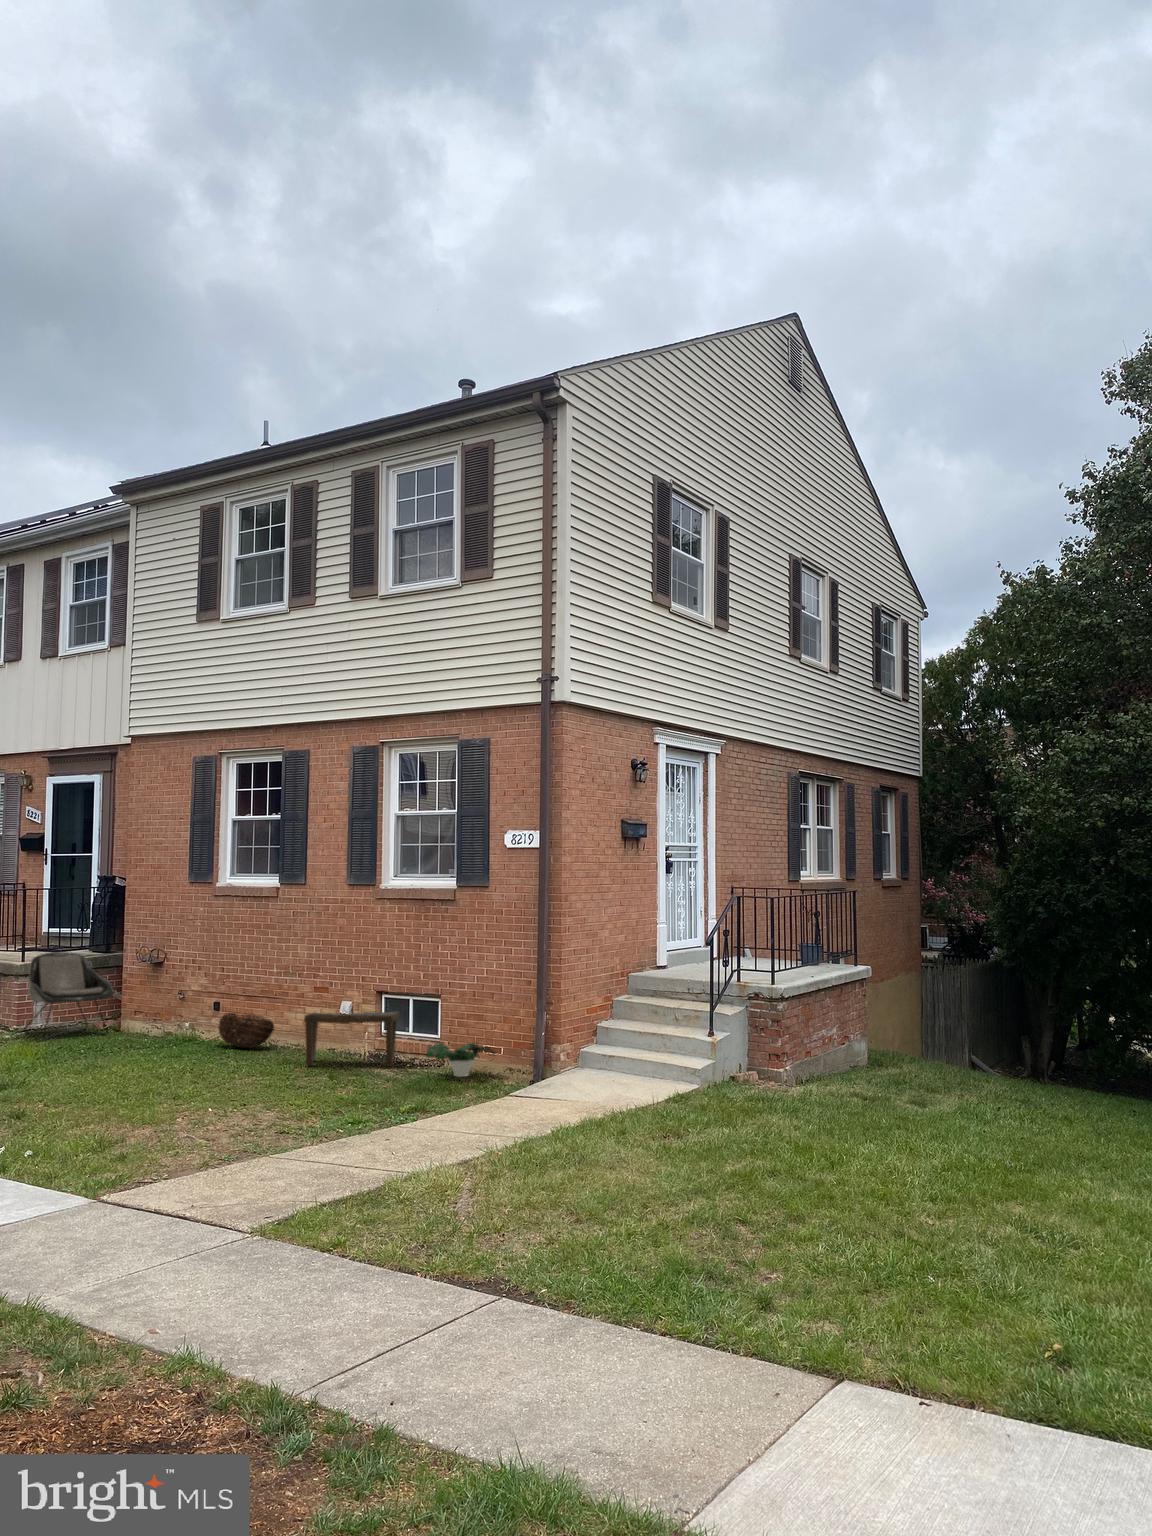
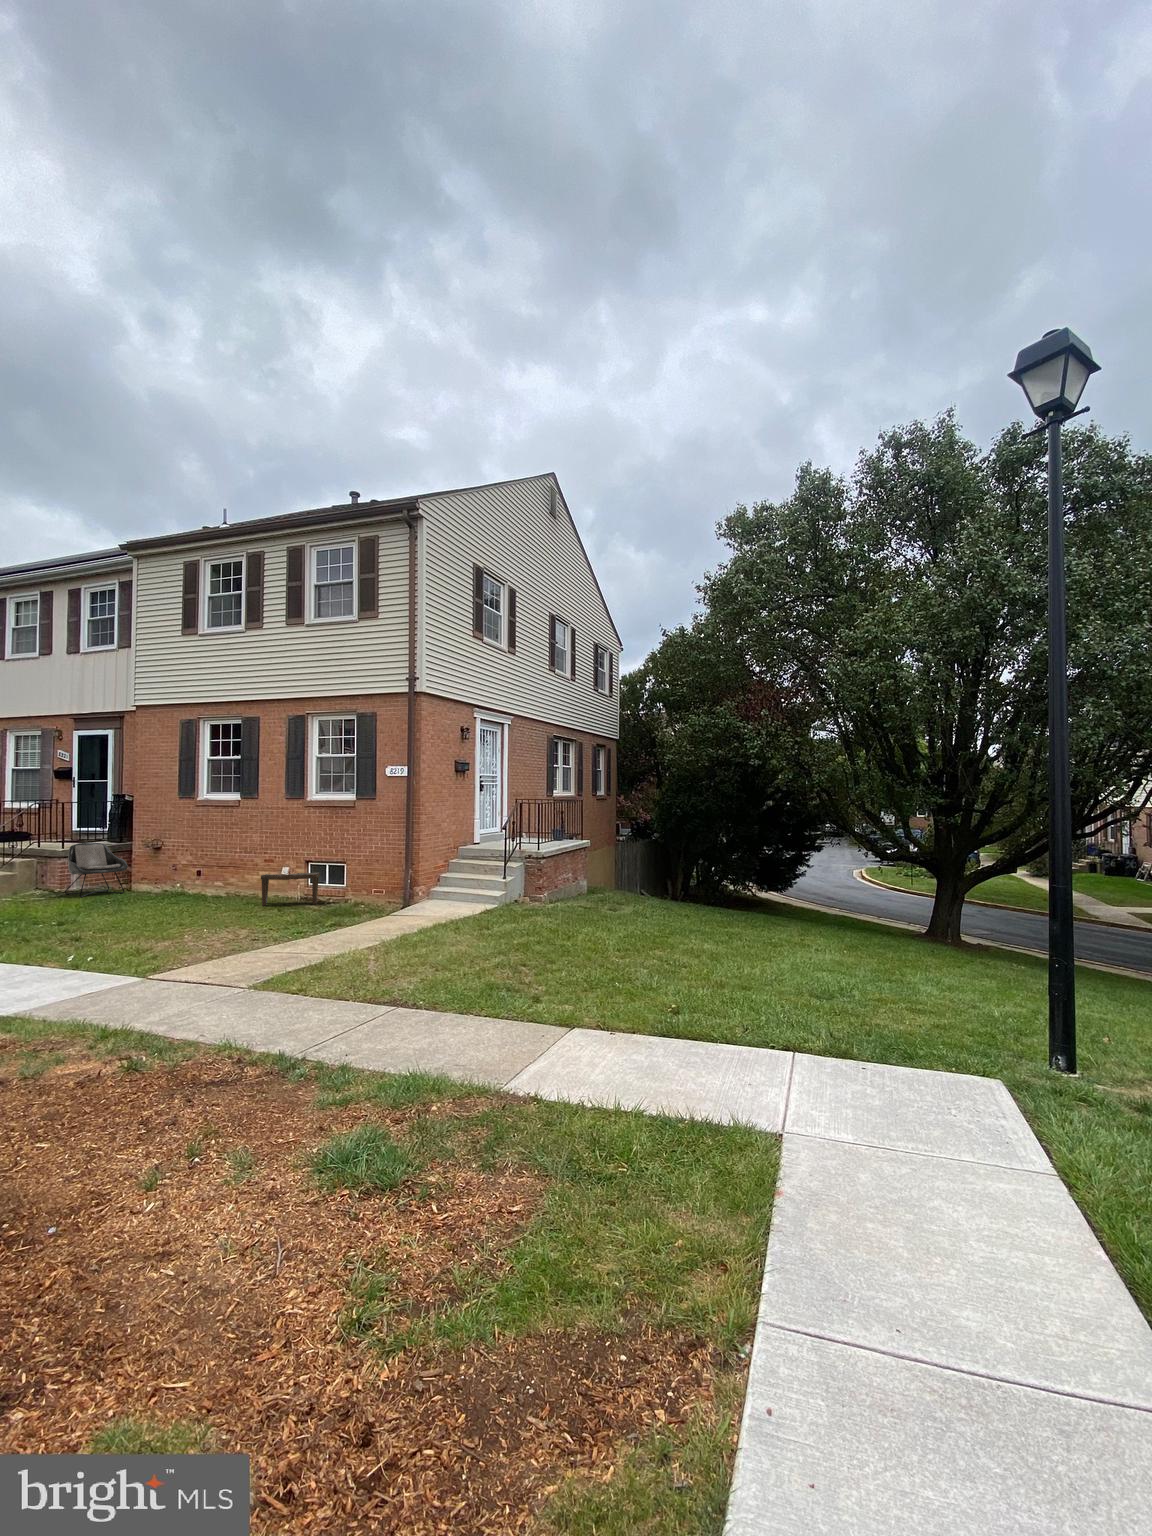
basket: present [219,1013,274,1048] -> none [201,876,239,898]
potted plant: present [426,1043,495,1077] -> none [338,888,380,908]

